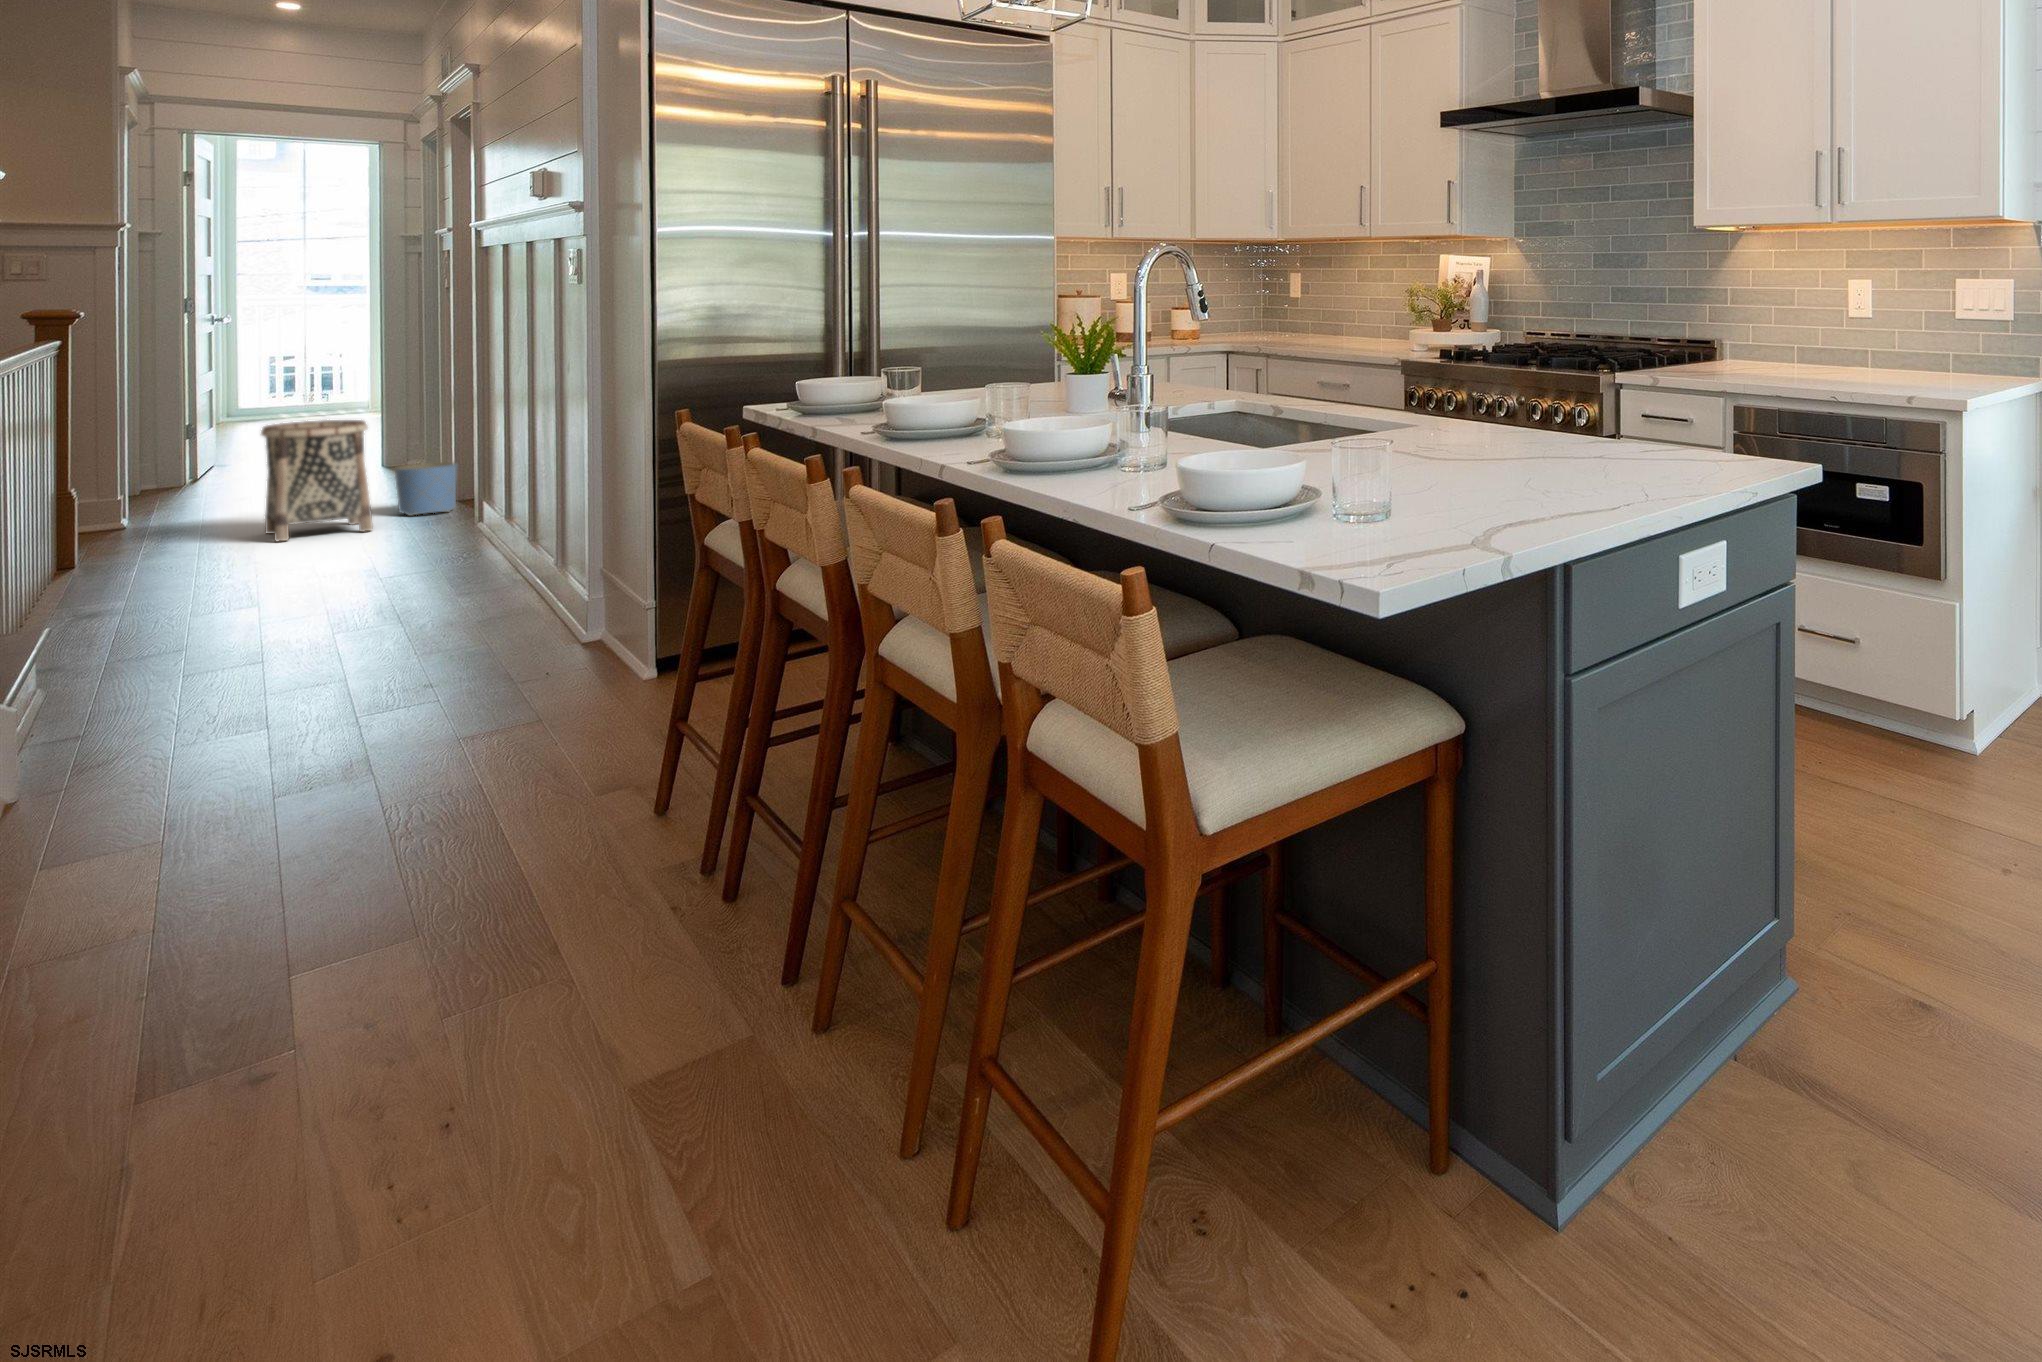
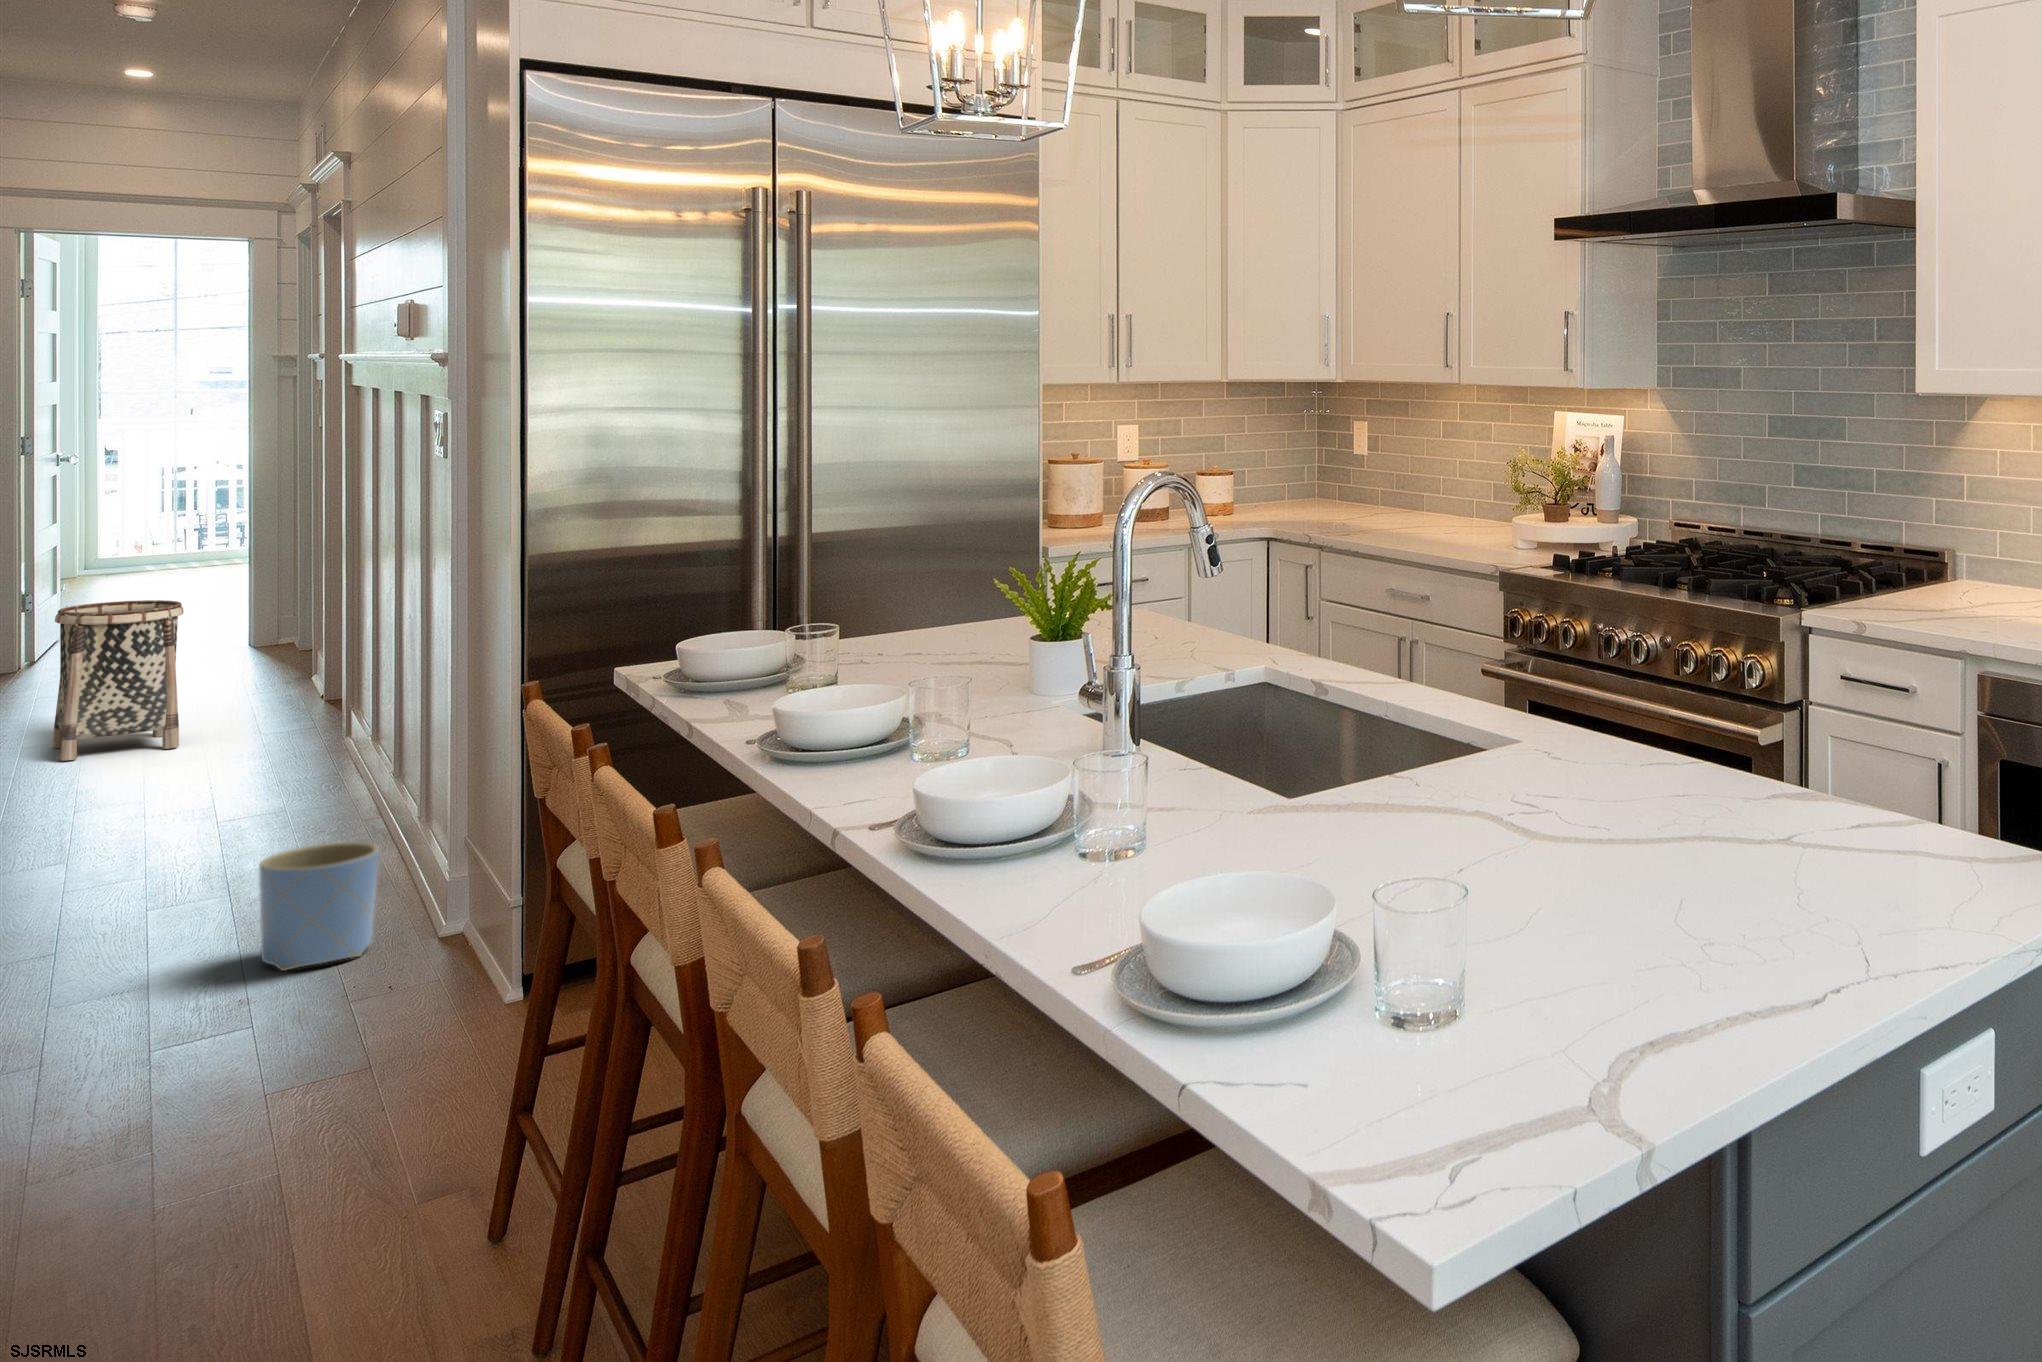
planter: present [395,462,457,516] -> present [259,842,379,971]

